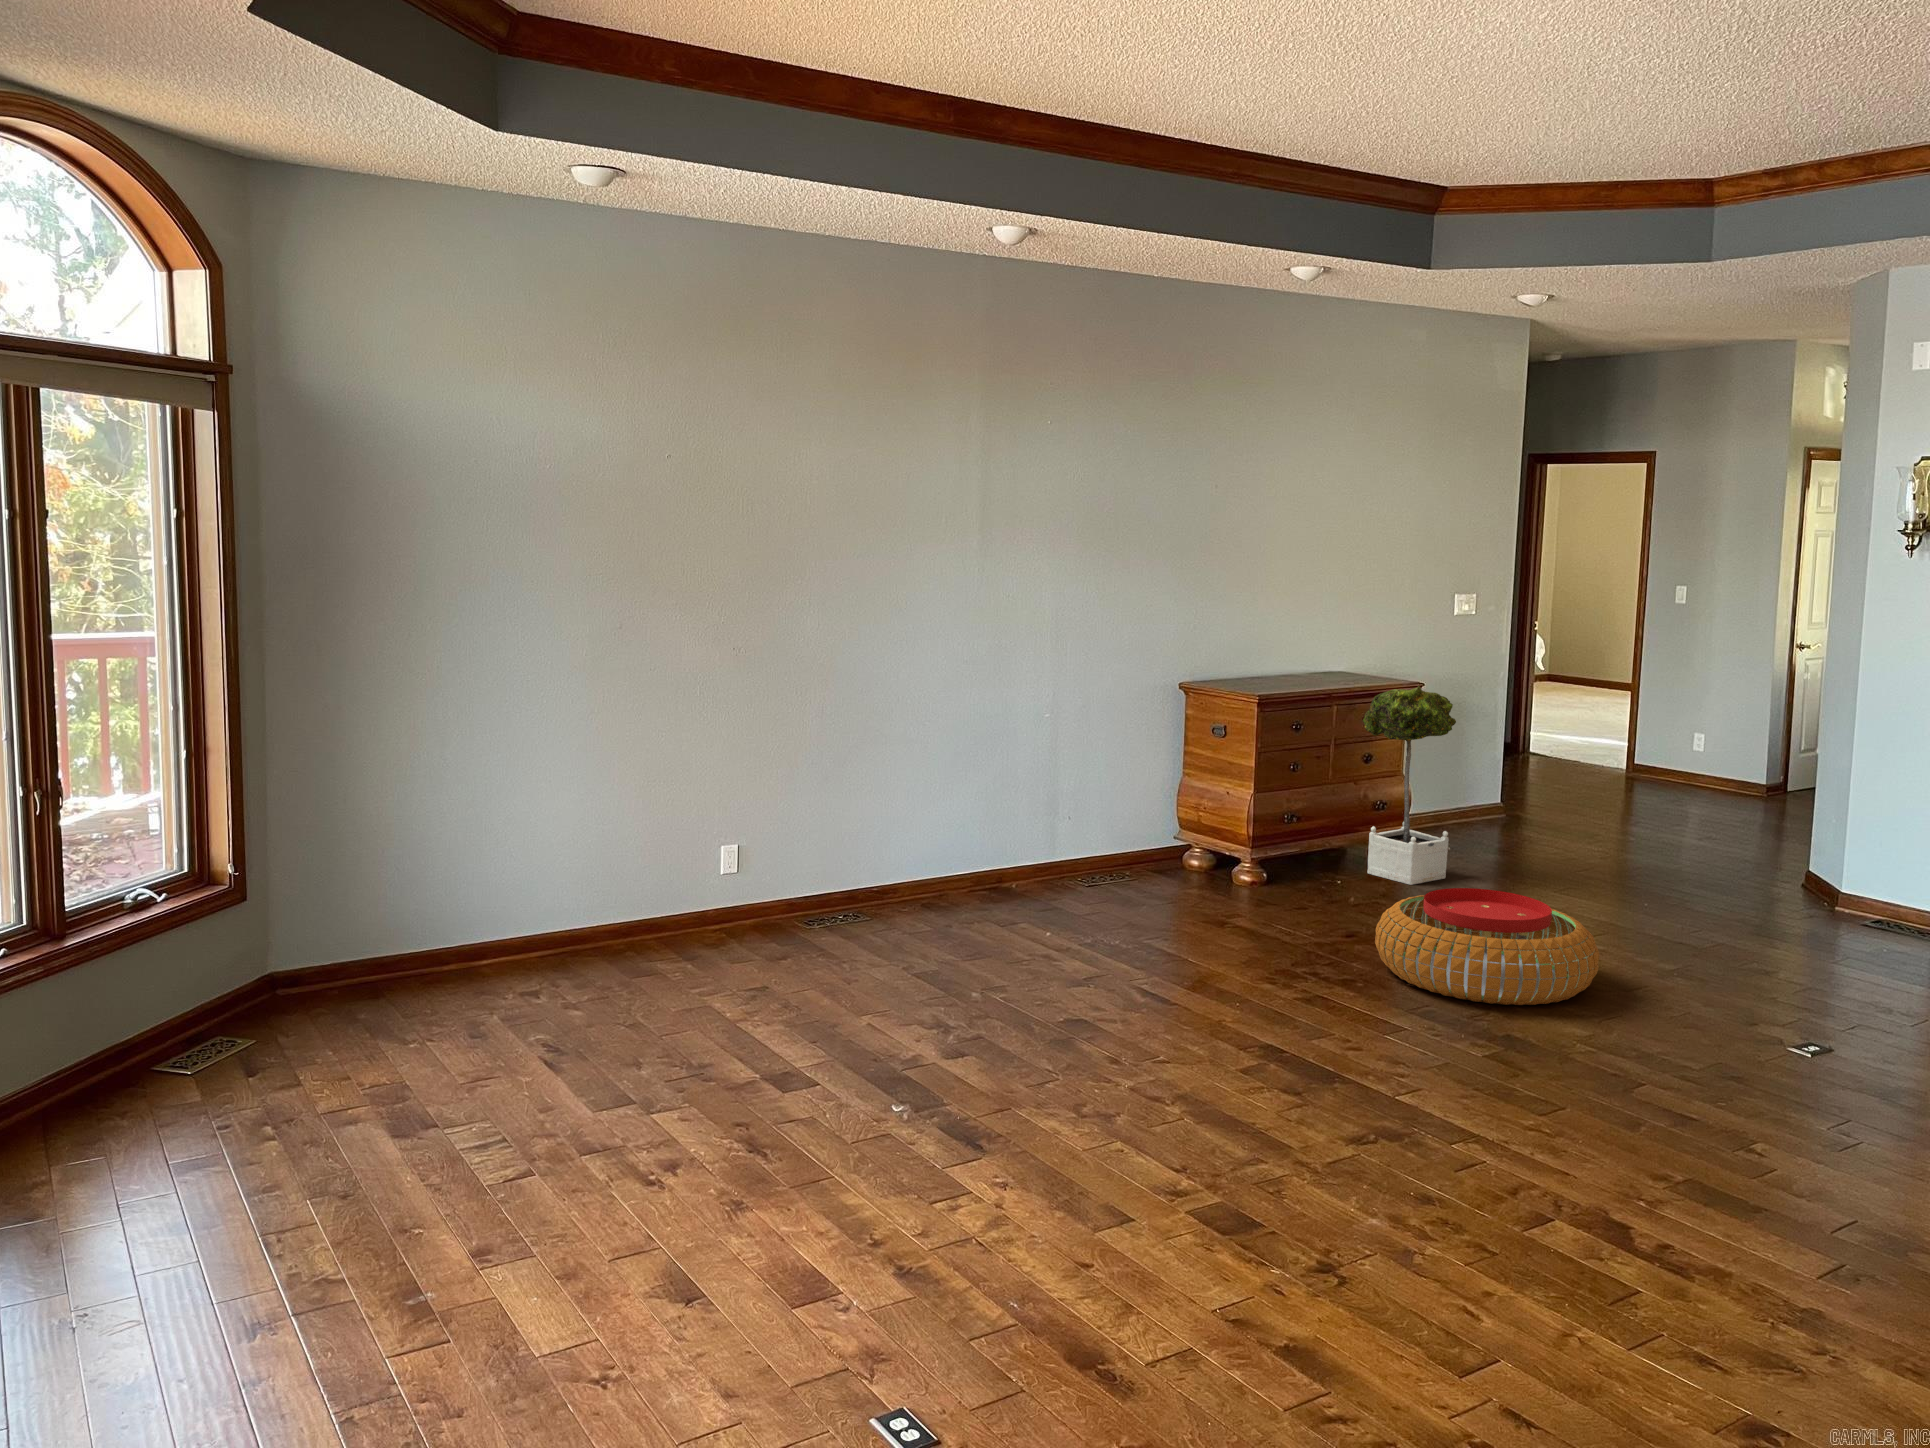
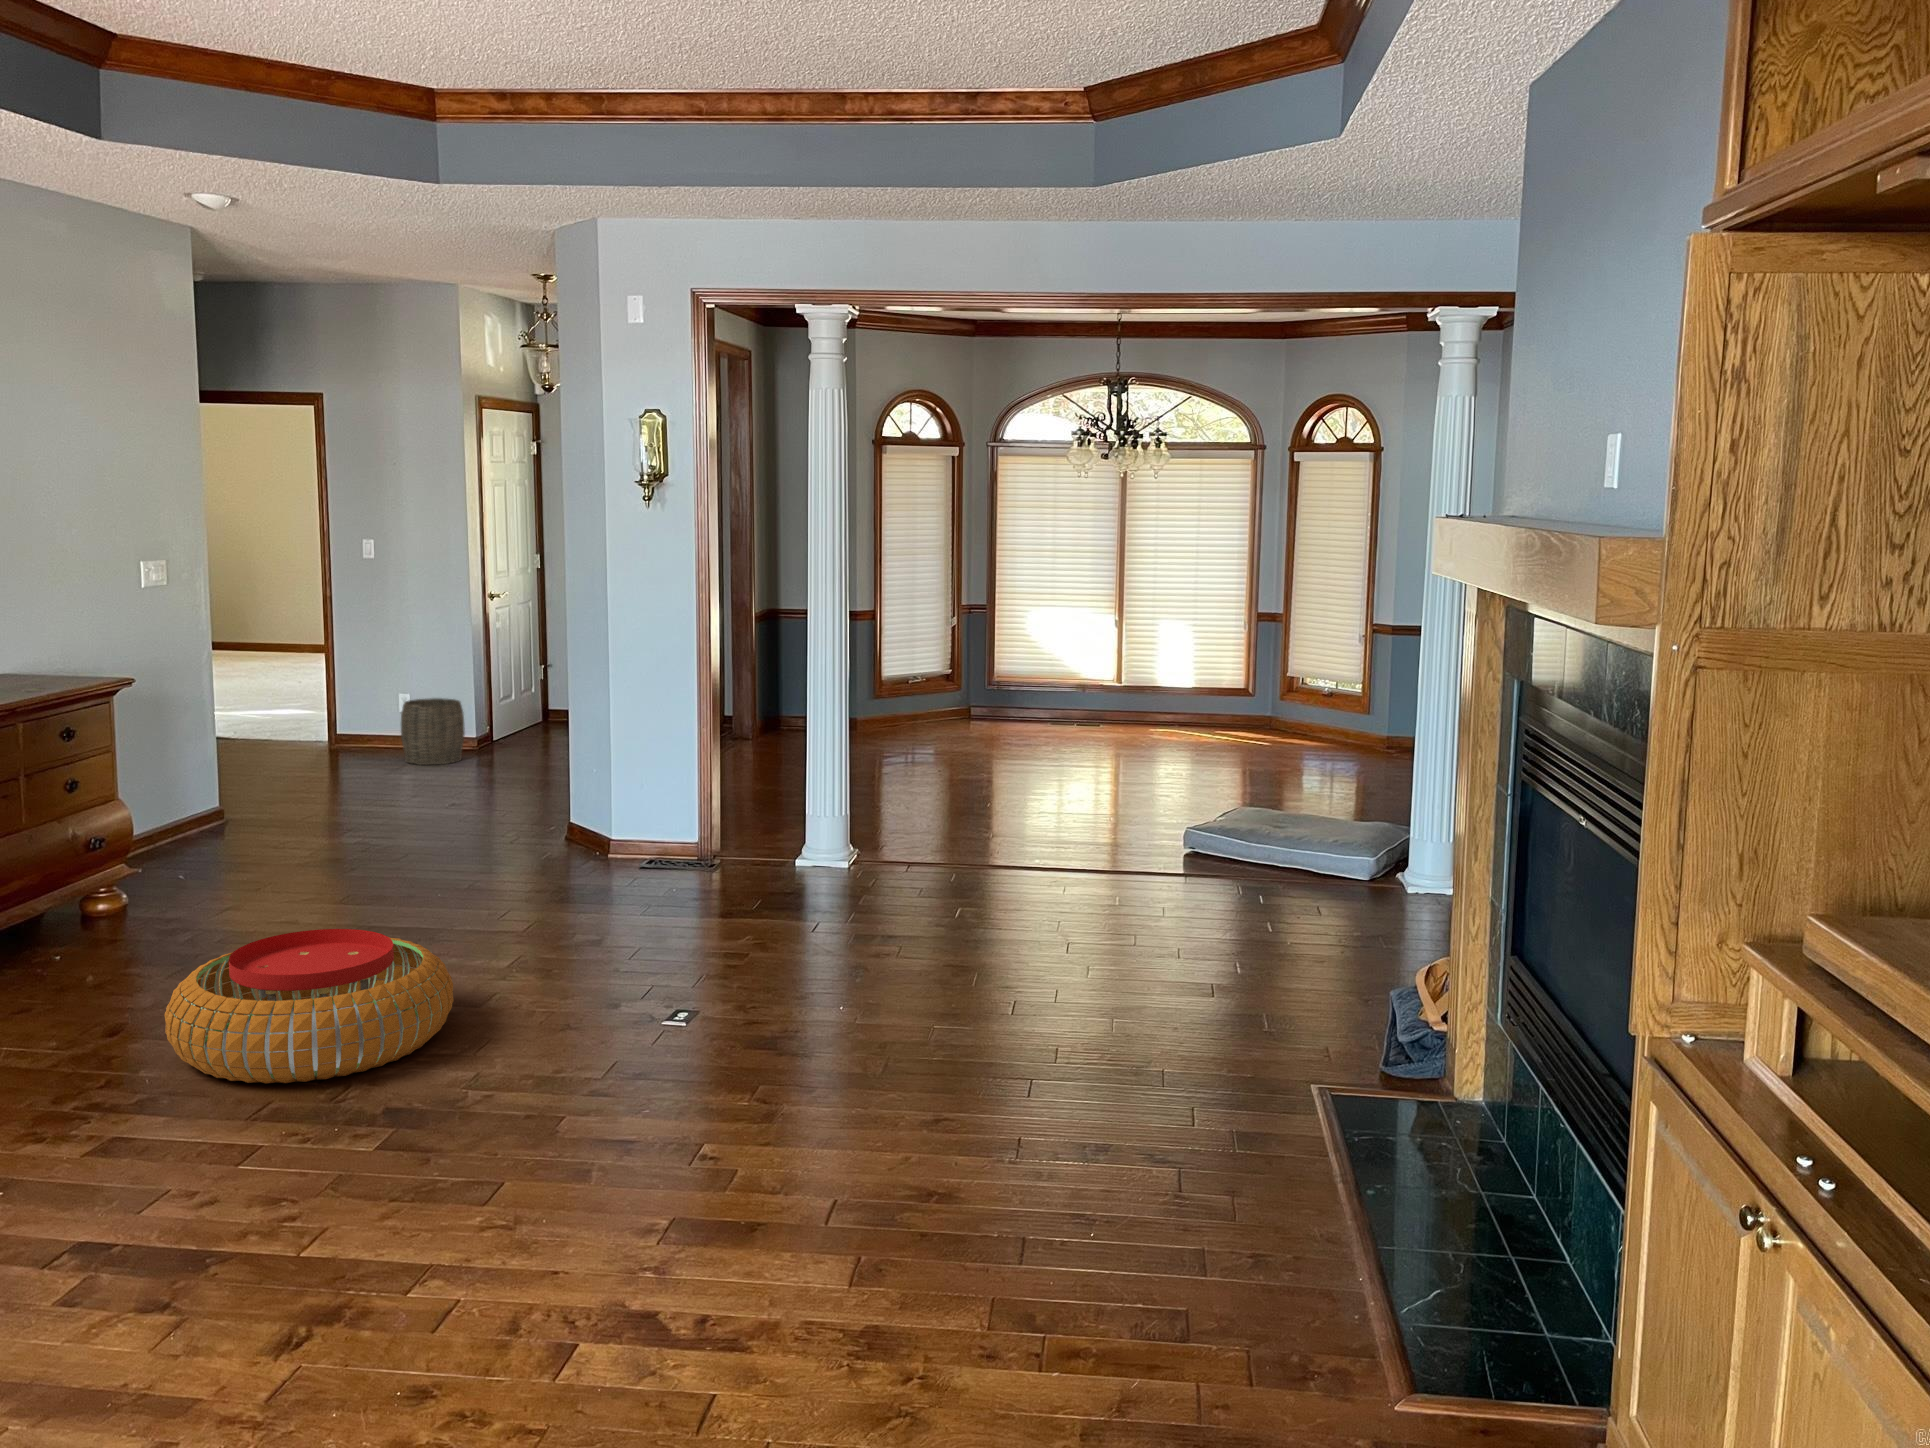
potted tree: present [1363,686,1456,885] -> none [58,681,197,939]
woven basket: none [1684,739,1749,803] -> present [401,698,465,765]

